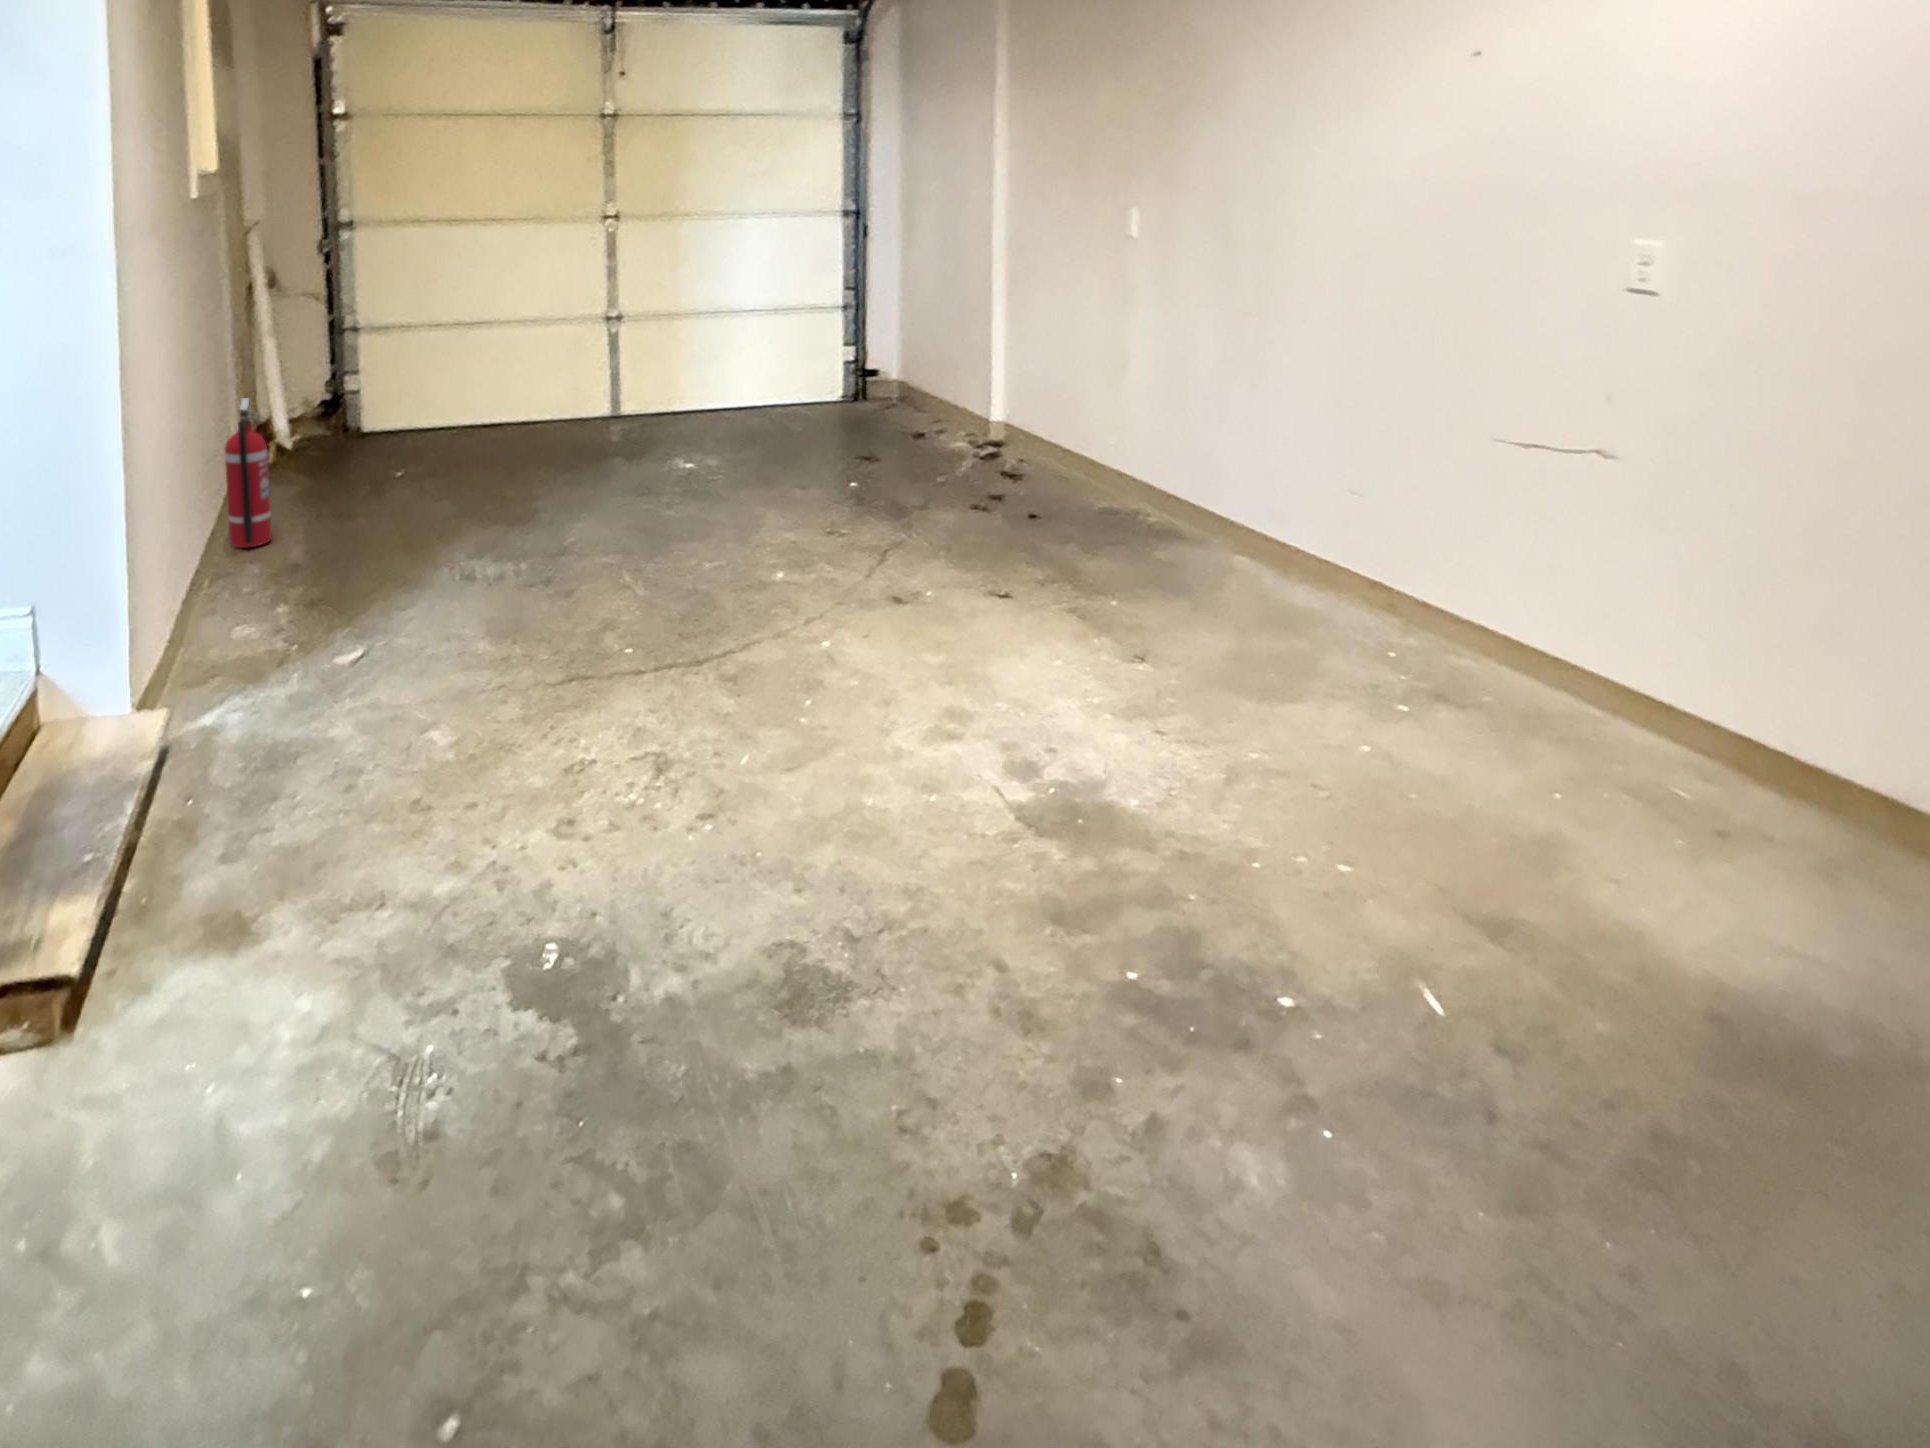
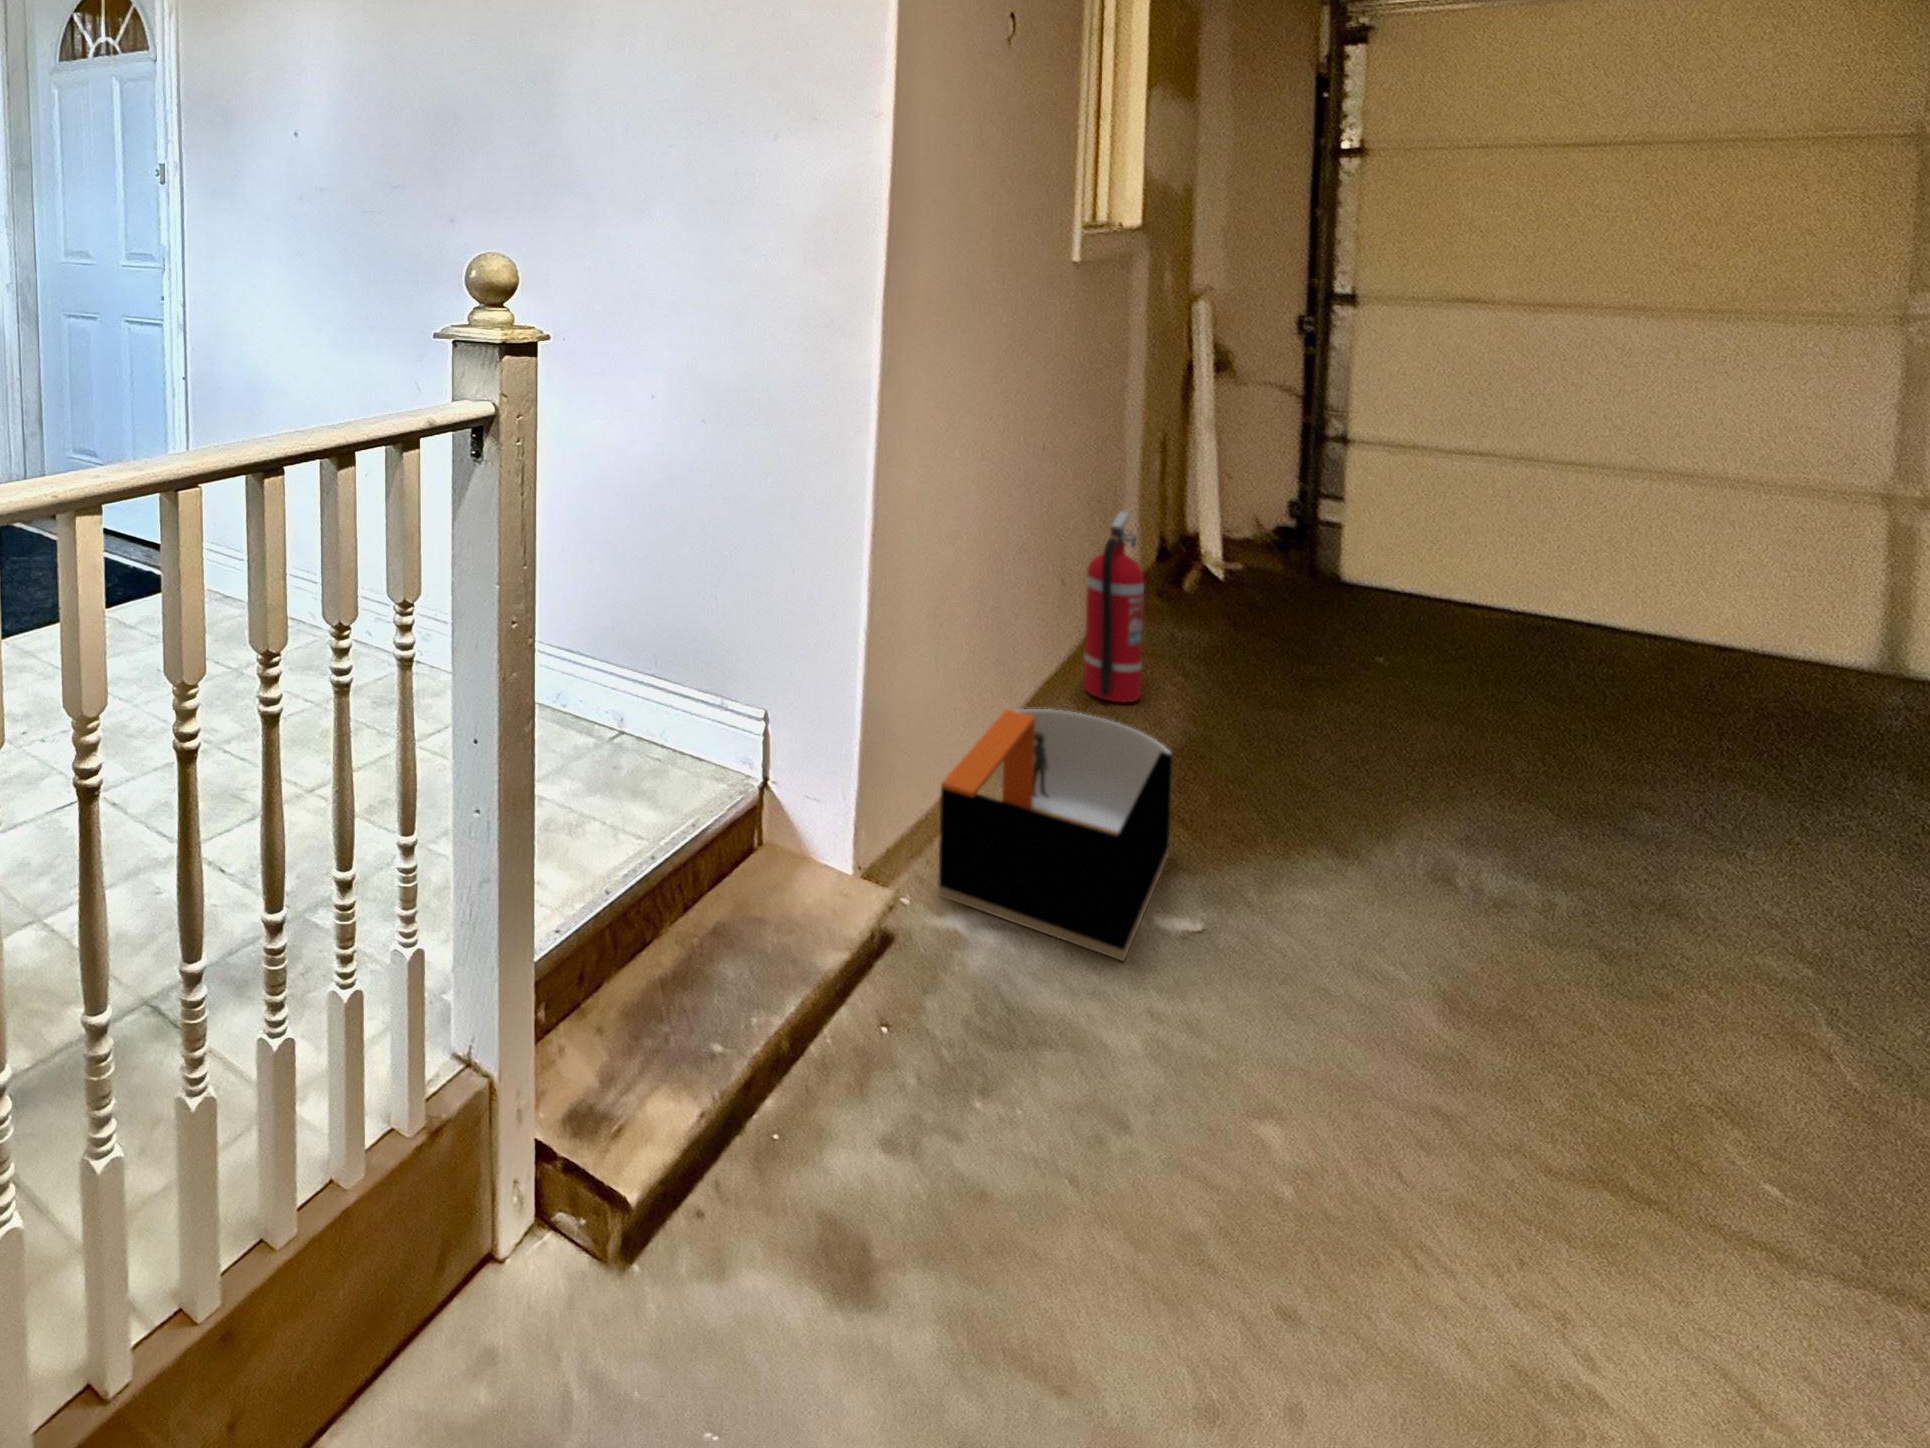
storage bin: none [184,544,328,709] -> present [938,709,1172,961]

